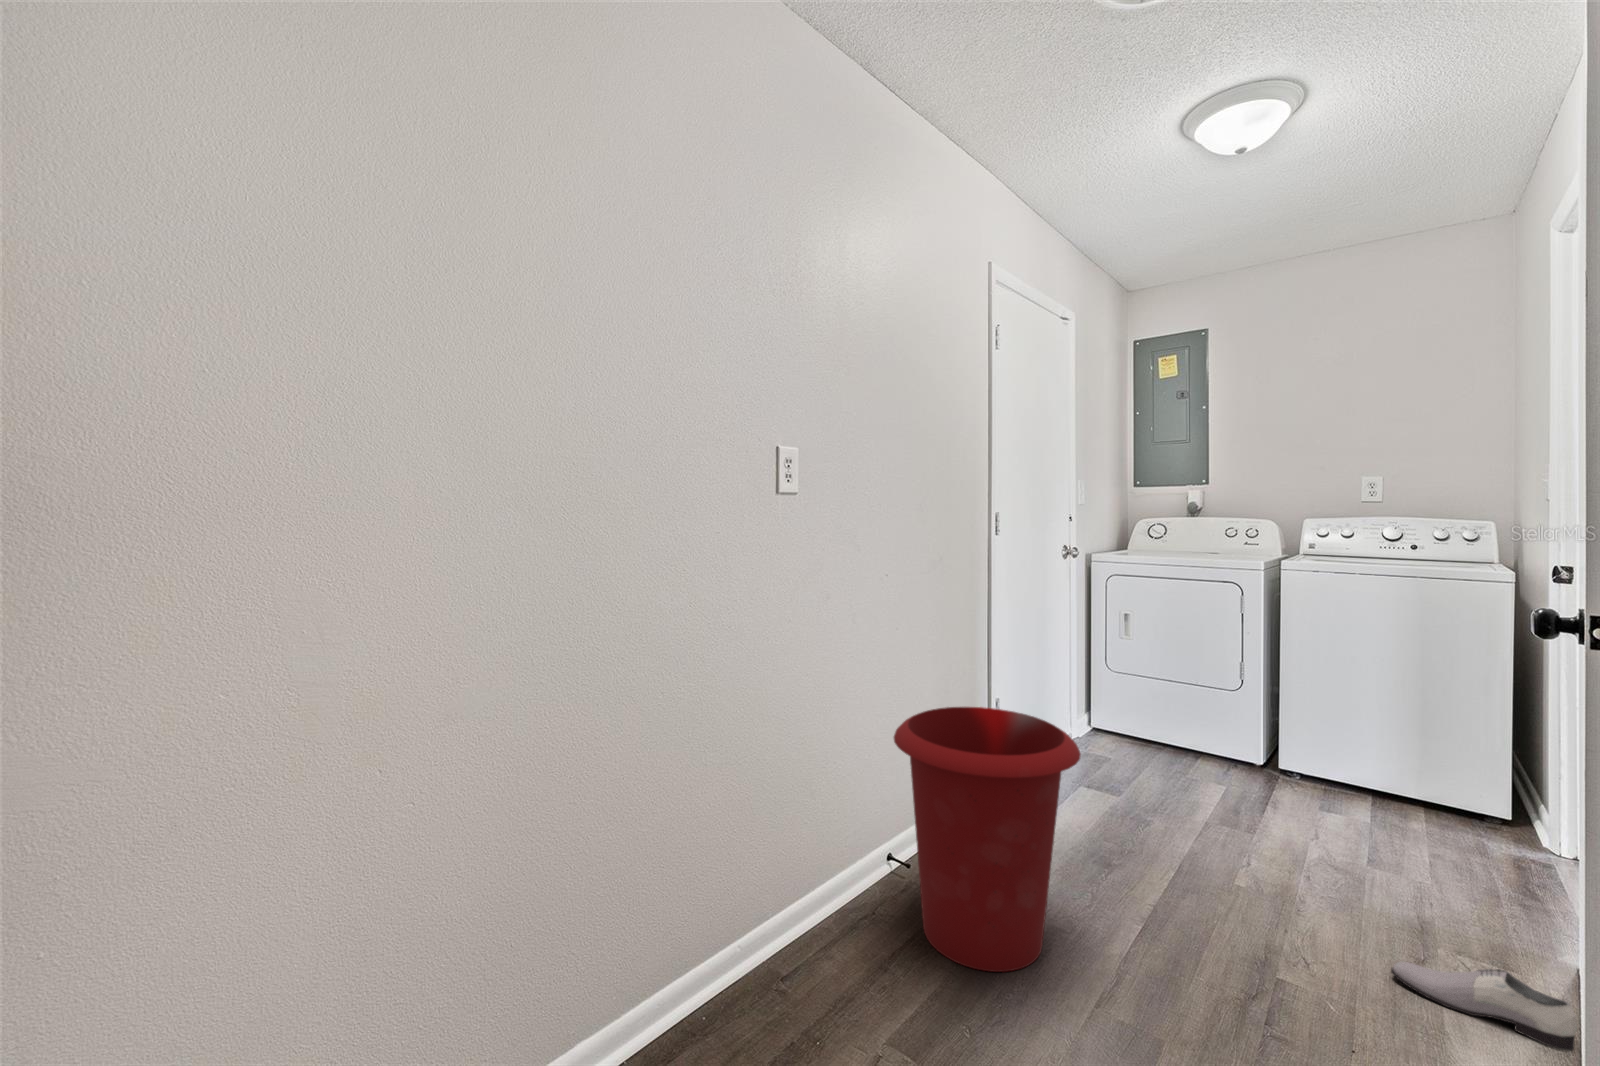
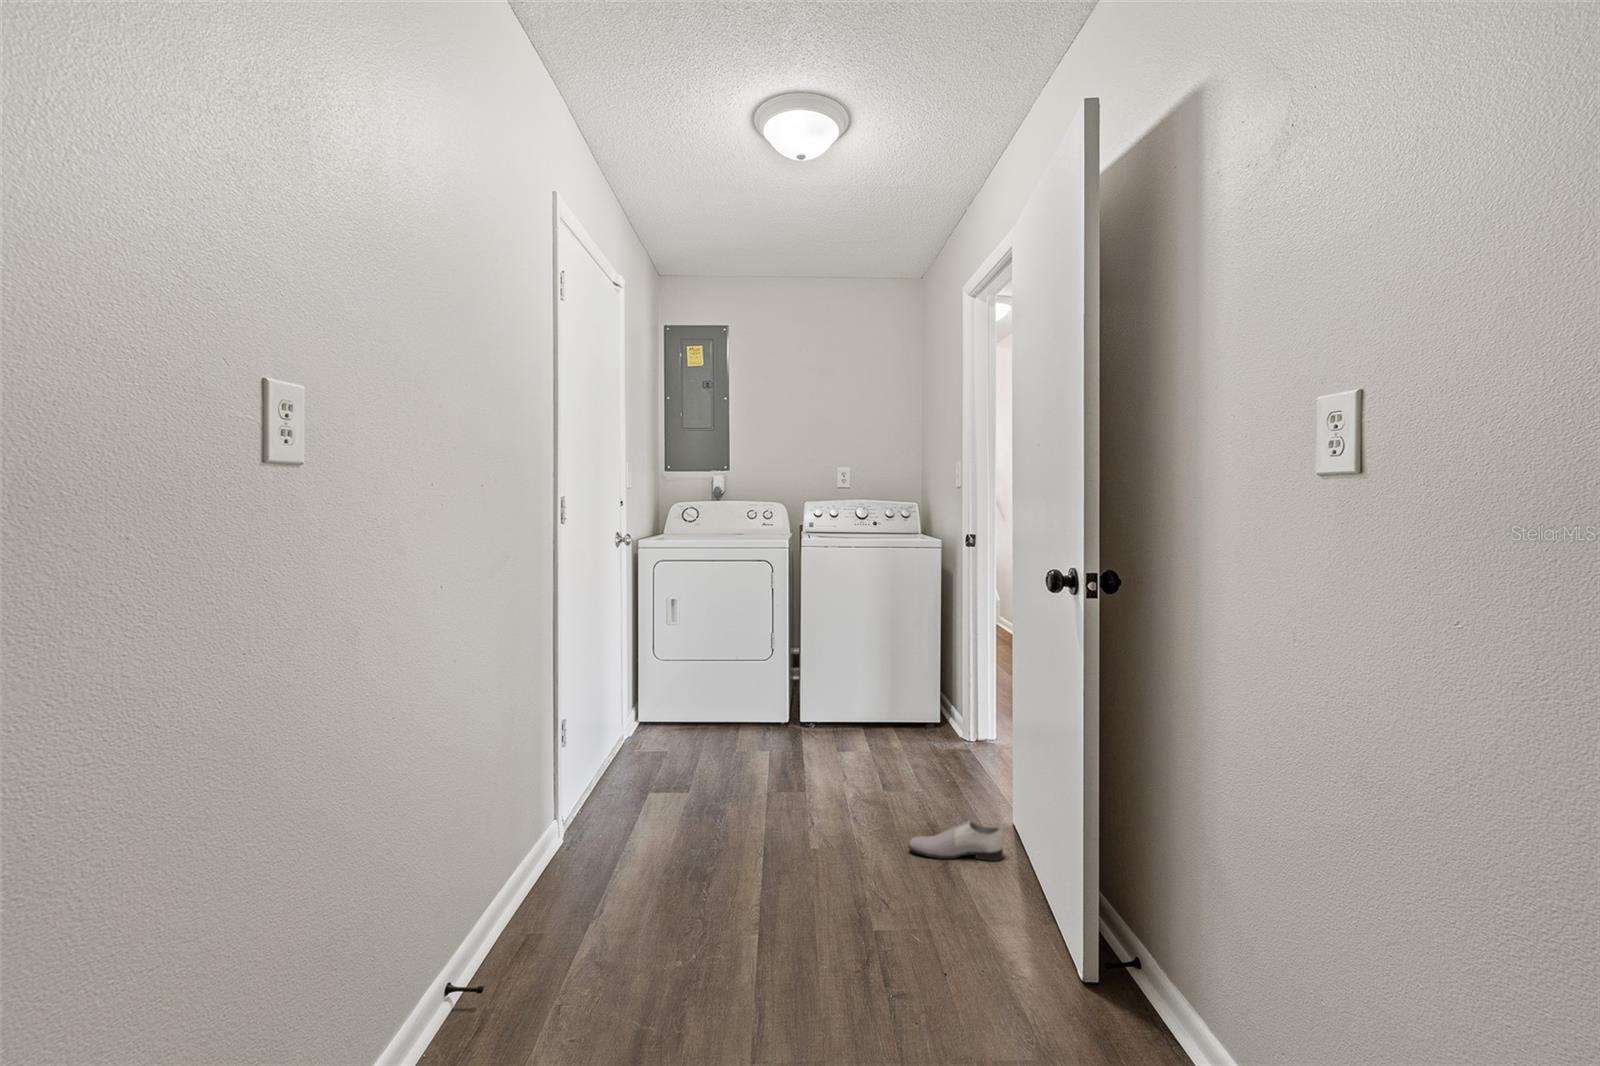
waste bin: present [894,707,1081,972] -> none [501,702,700,977]

